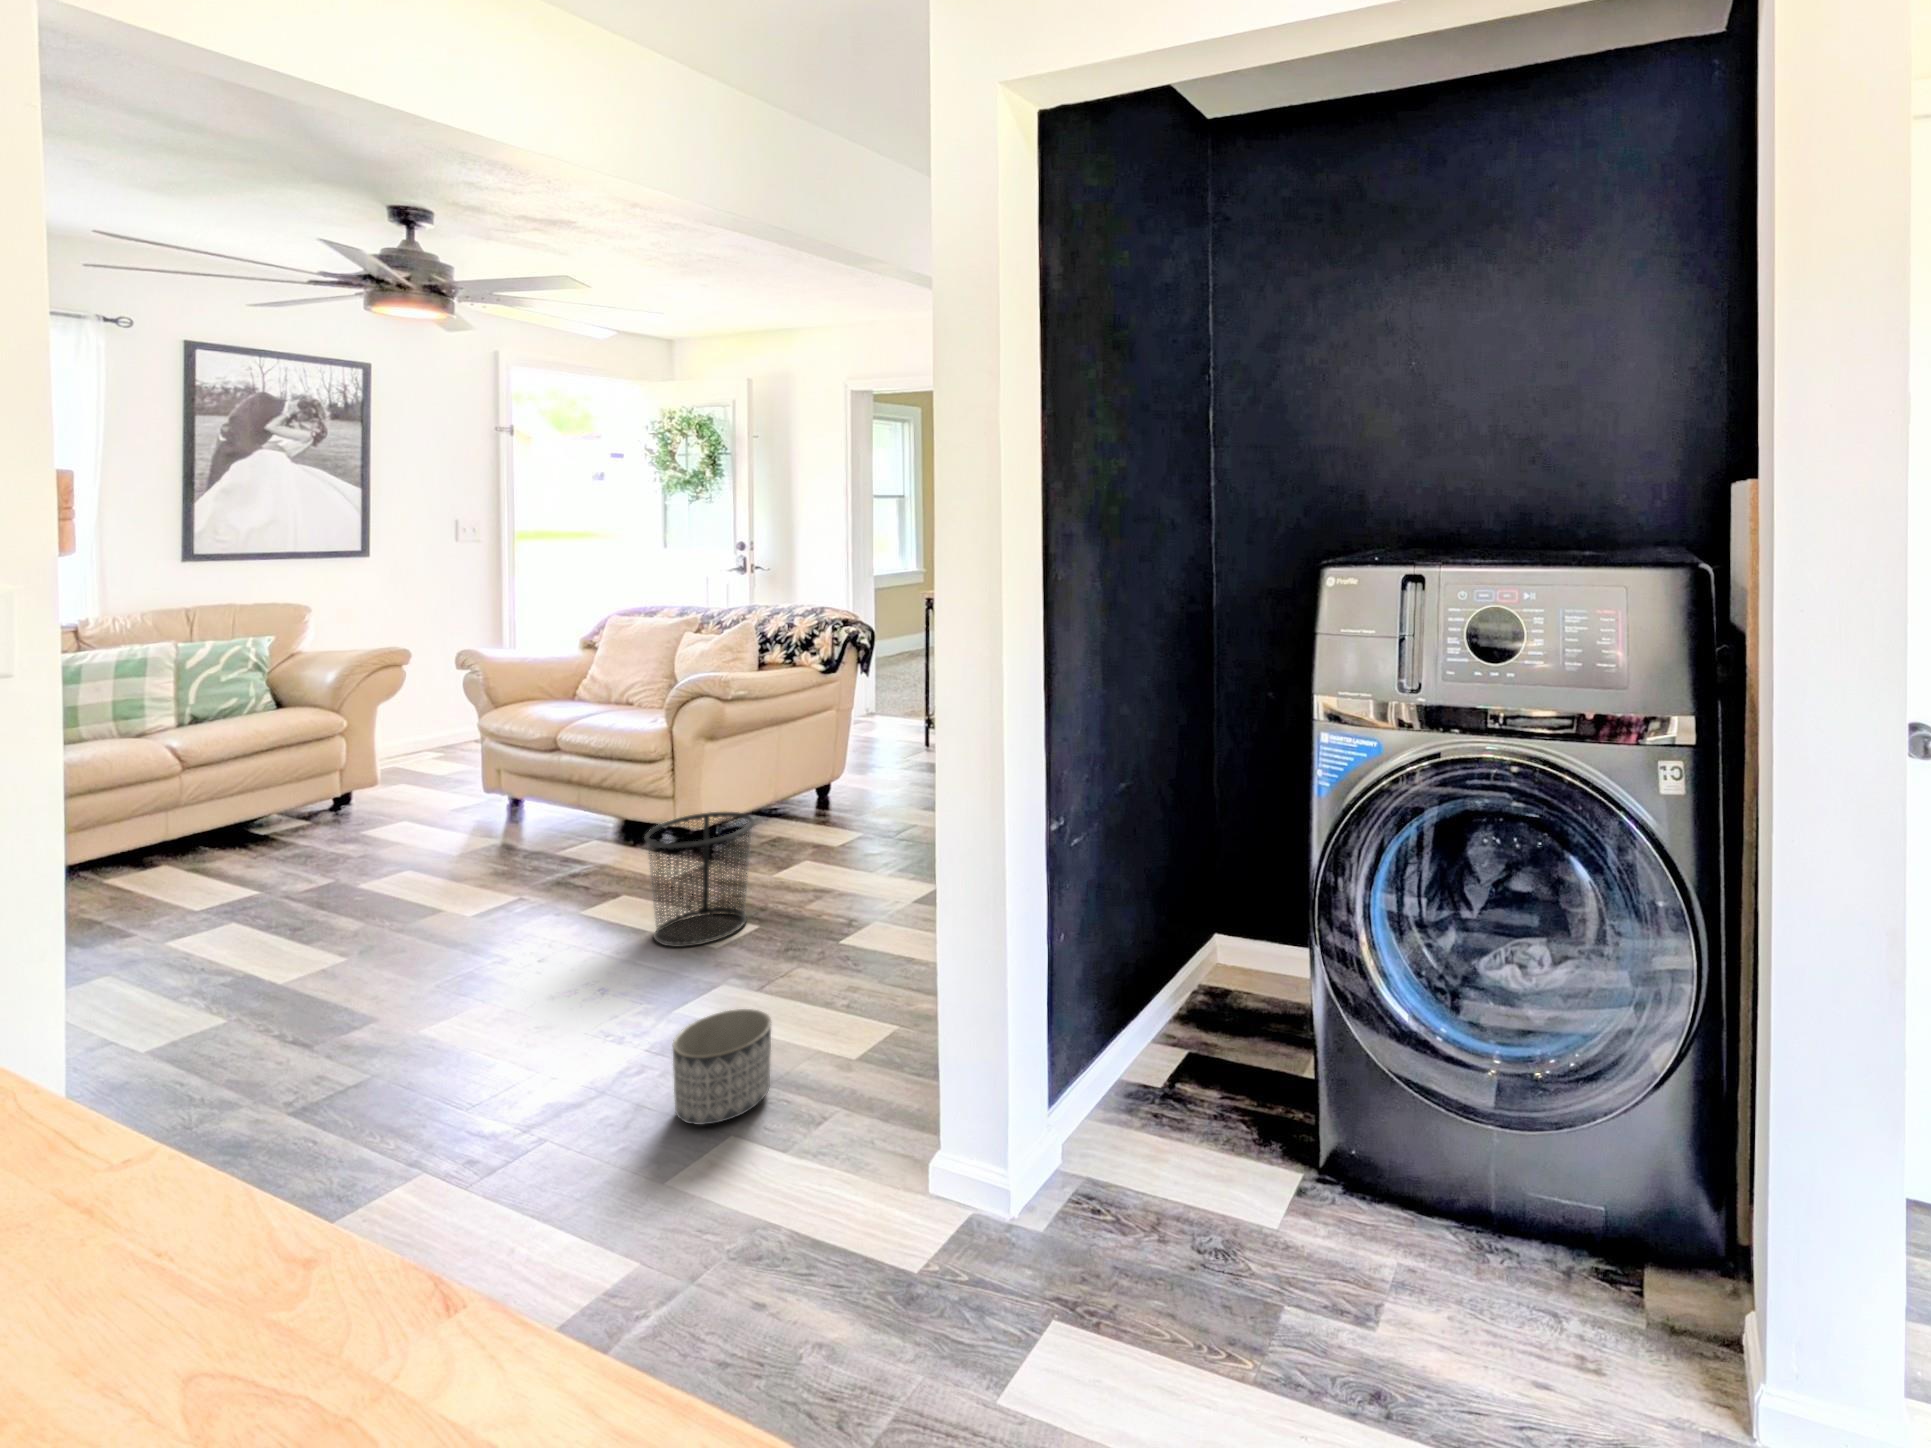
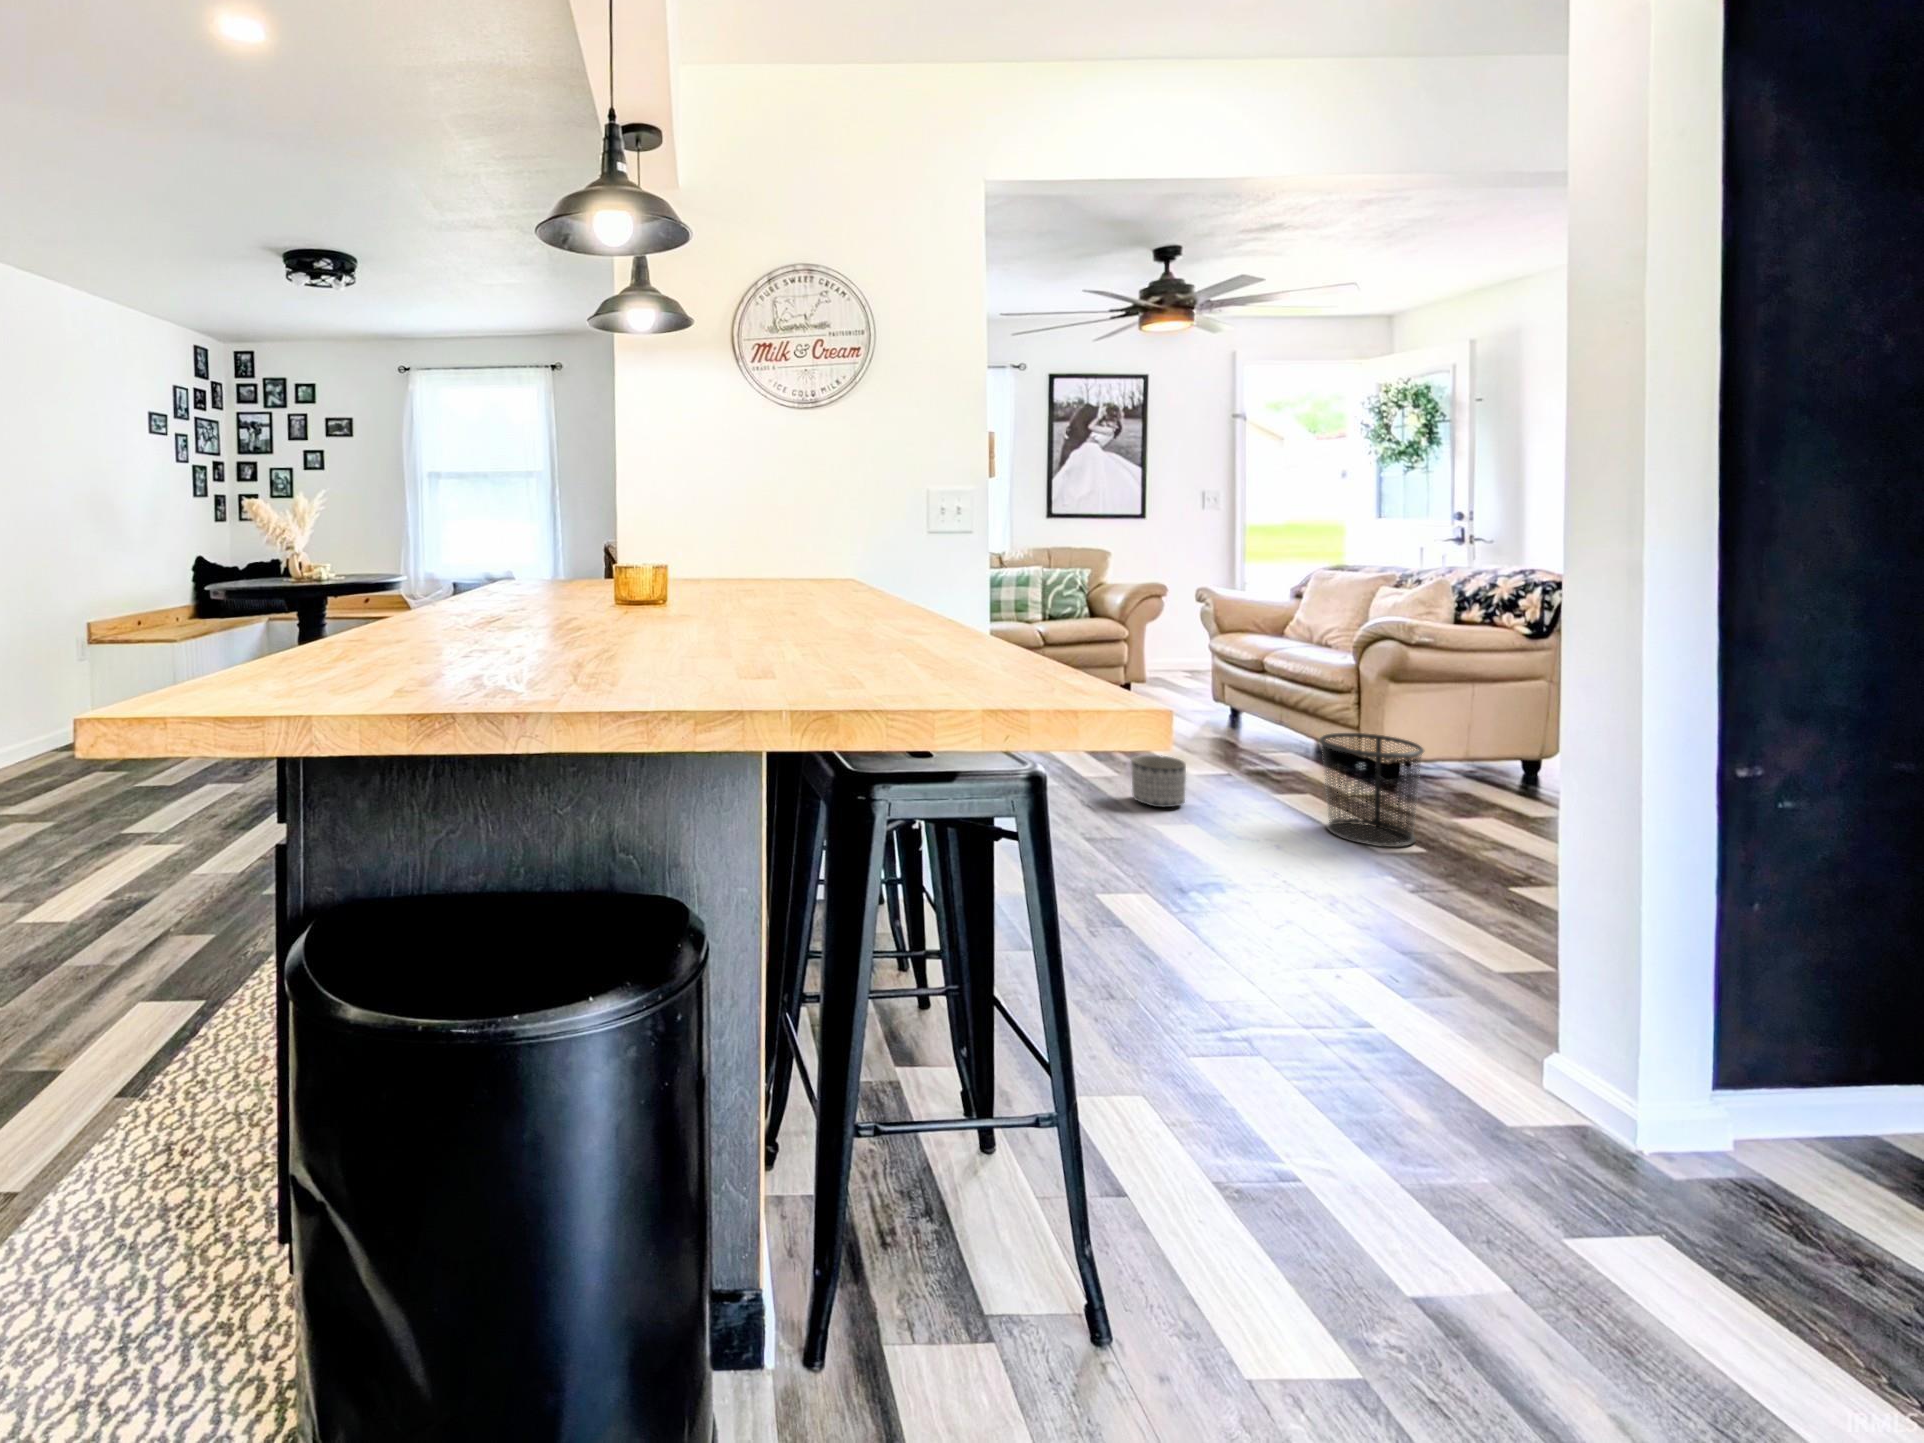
planter: present [673,1009,771,1125] -> present [1131,755,1186,807]

